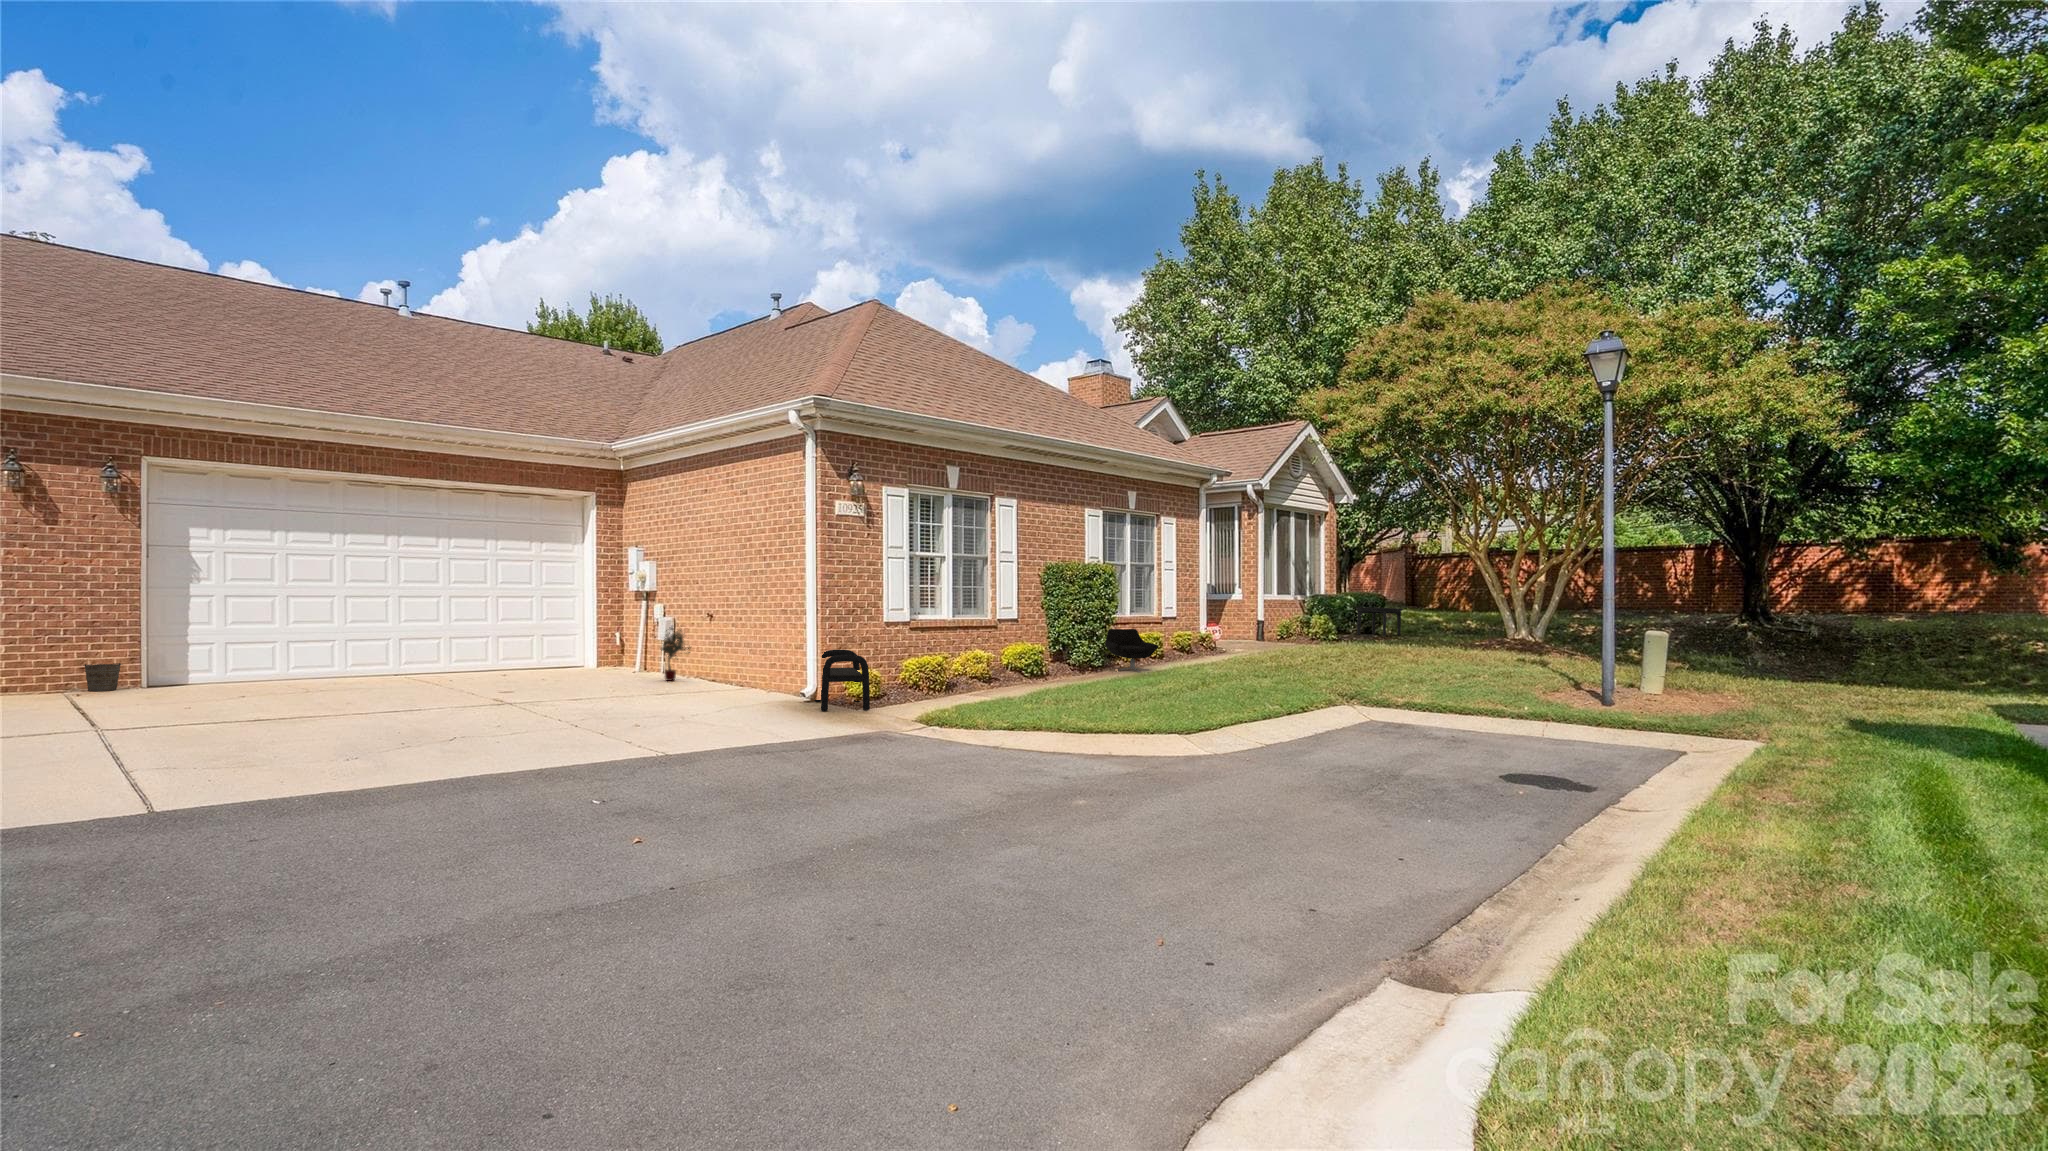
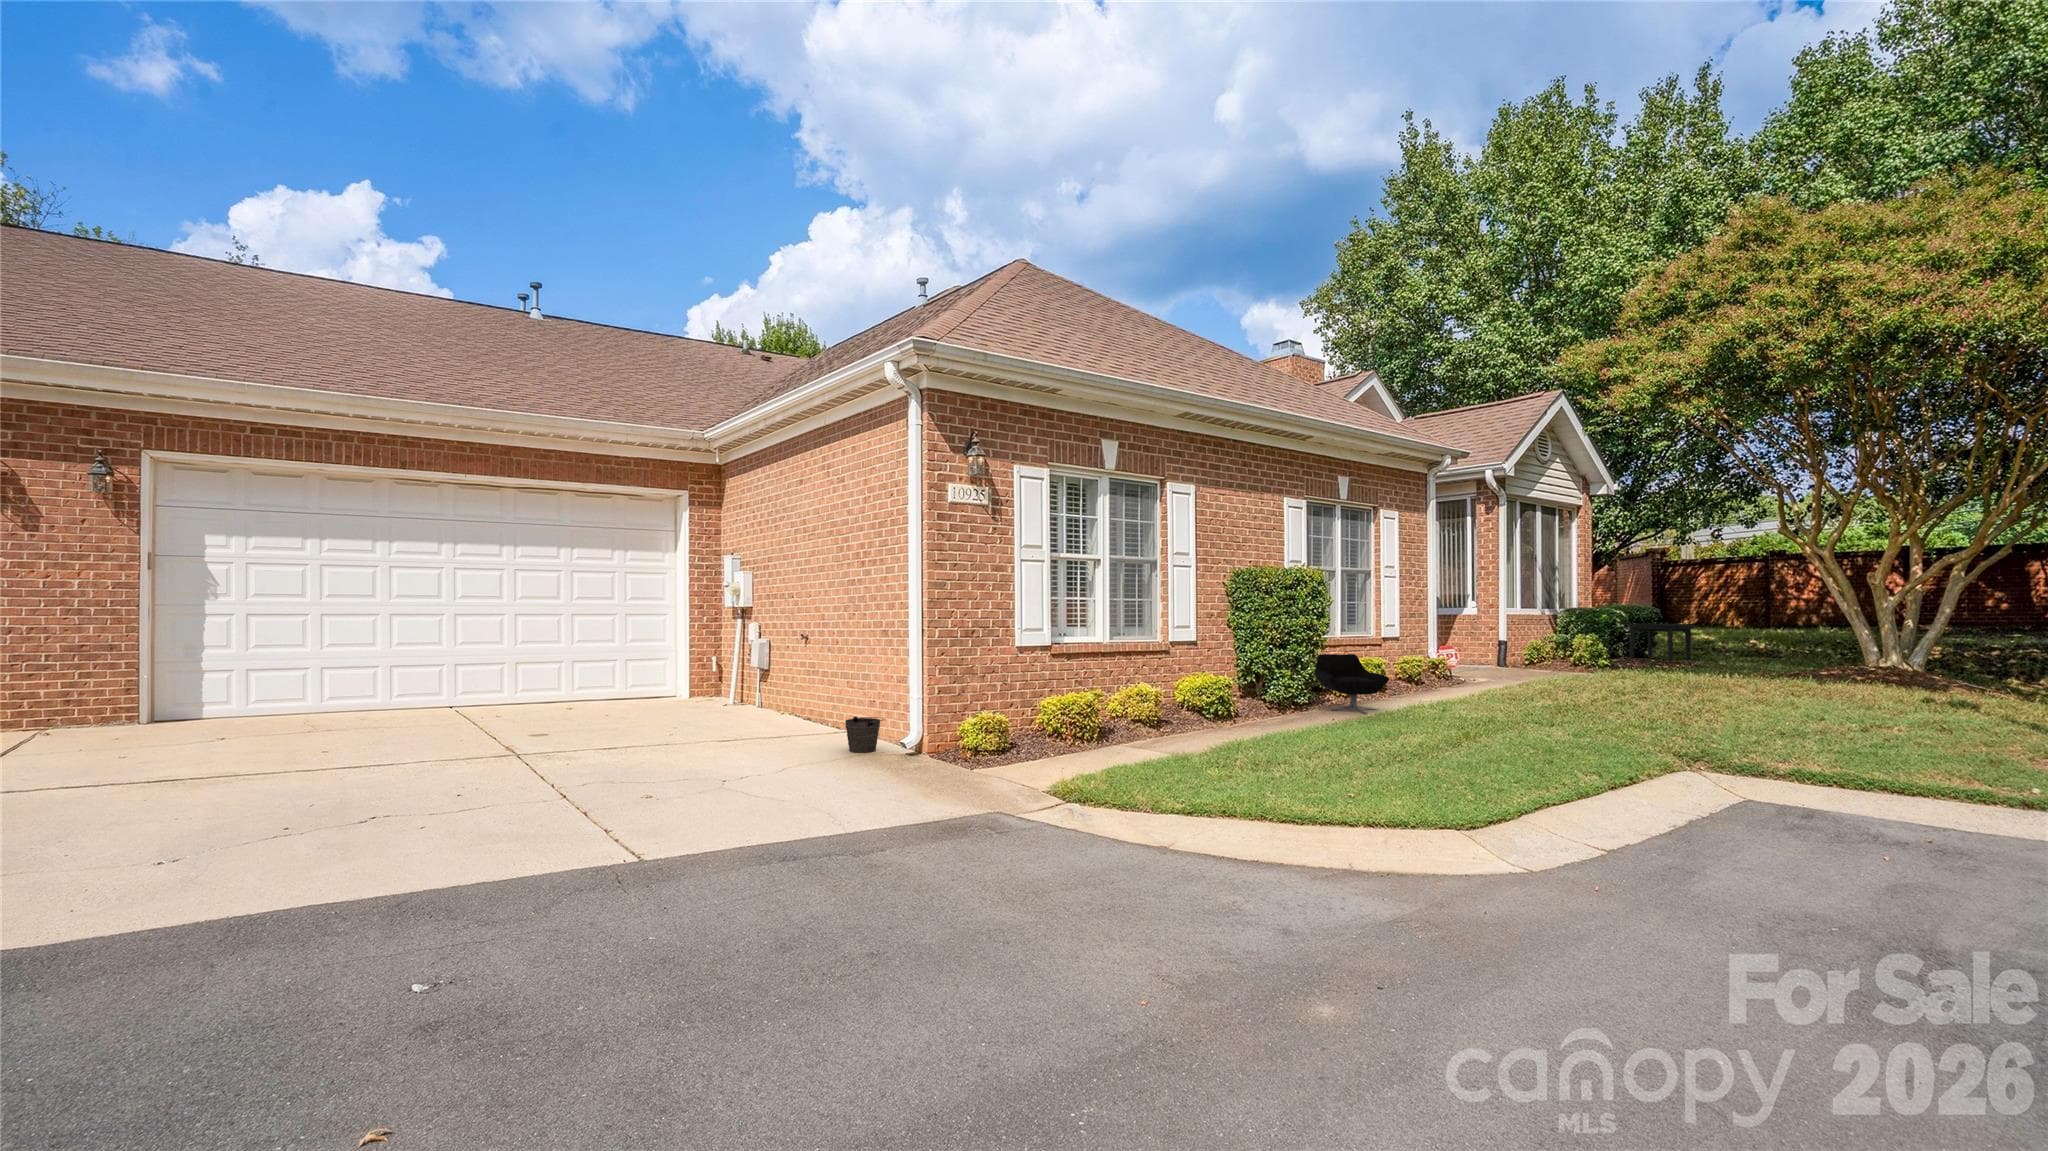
potted tree: present [661,626,690,681] -> none [748,648,788,718]
bench: present [814,649,870,711] -> none [917,686,986,776]
bucket: present [84,663,122,691] -> present [845,716,884,752]

